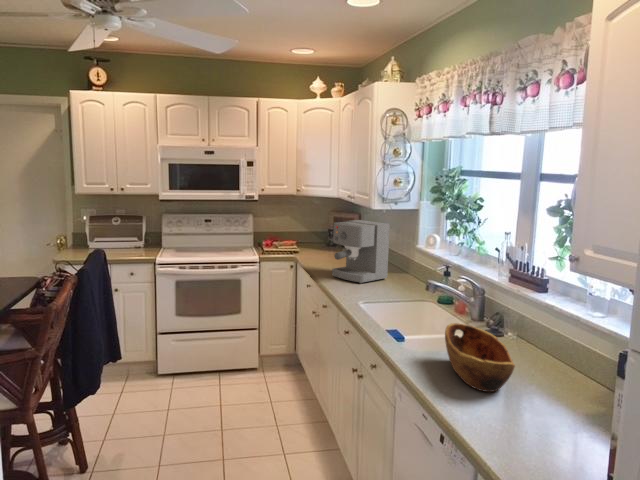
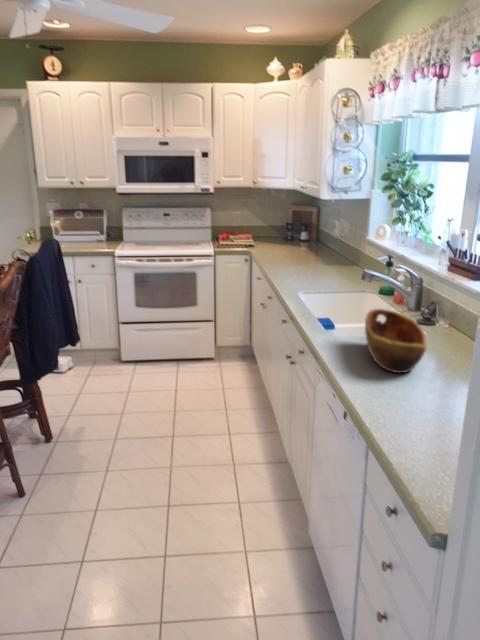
coffee maker: present [332,220,390,284] -> none [280,211,339,275]

